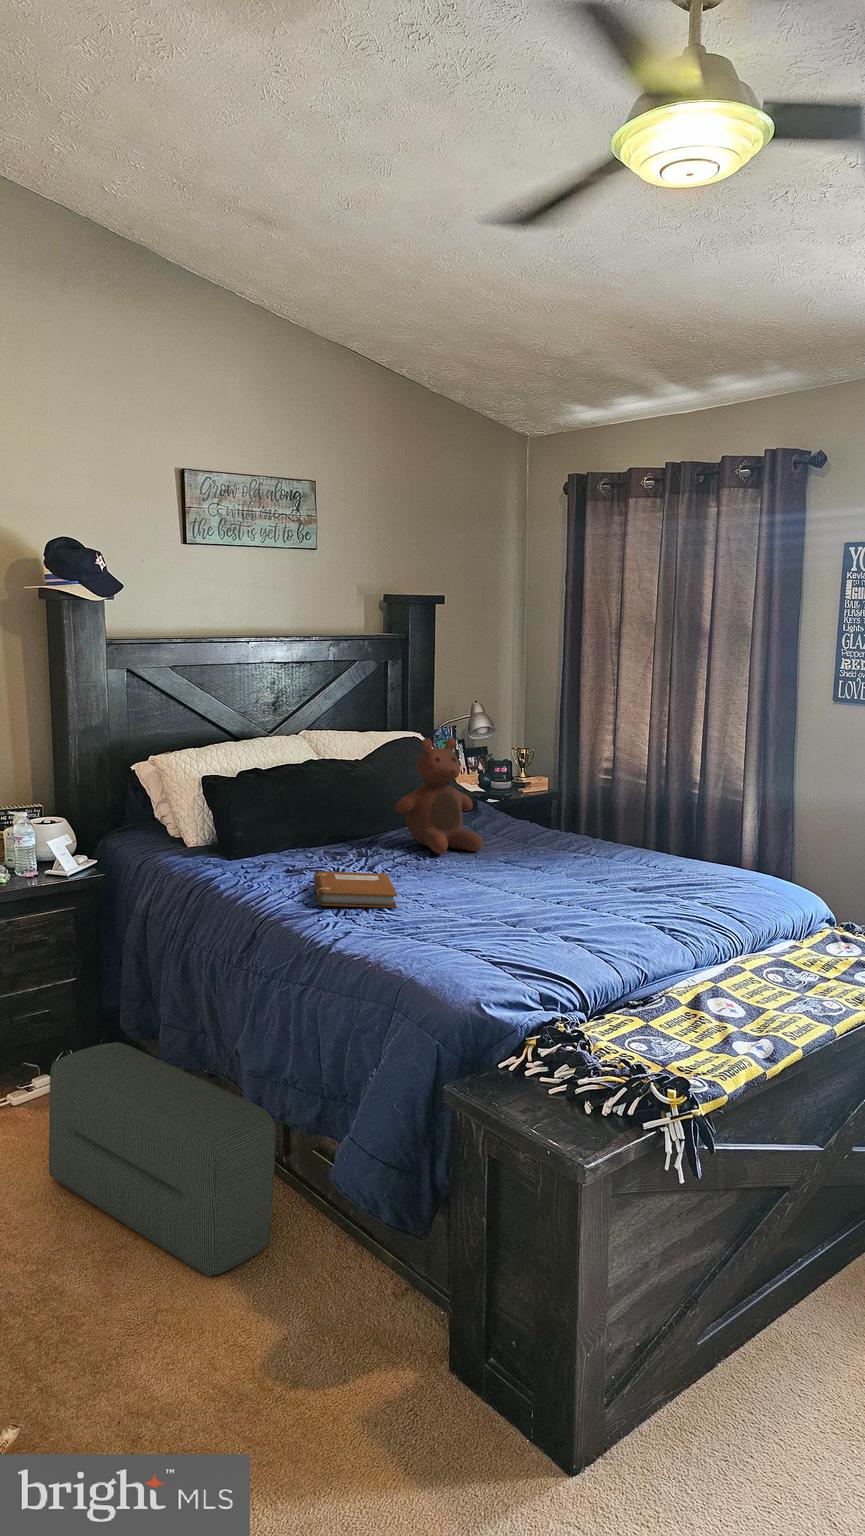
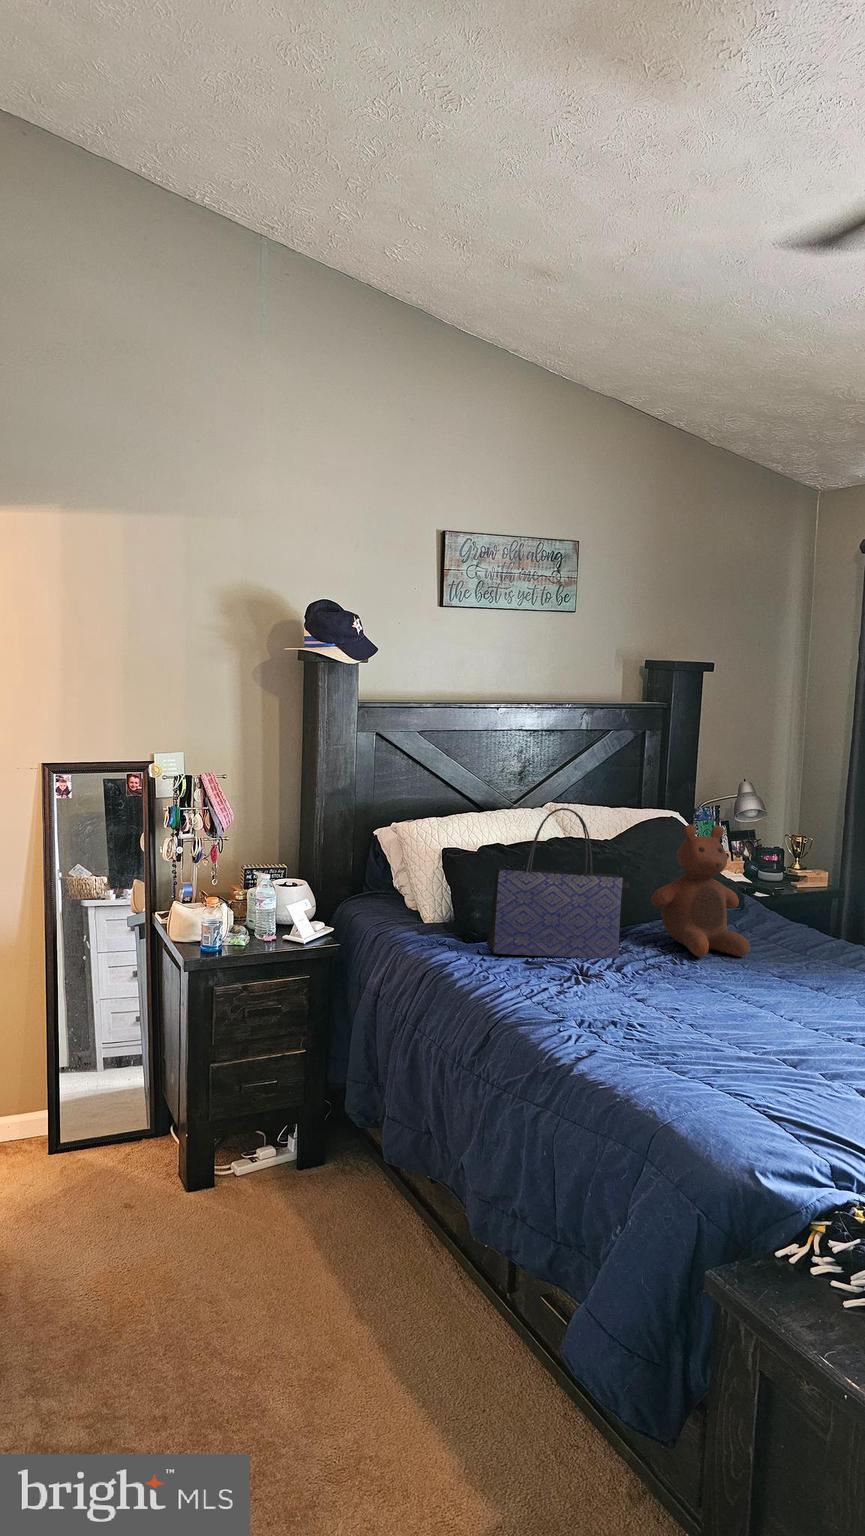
tote bag: none [248,728,377,866] -> present [486,808,630,958]
notebook: present [314,871,397,908] -> none [557,969,652,1023]
pouf: present [49,1042,276,1276] -> none [258,1134,498,1432]

